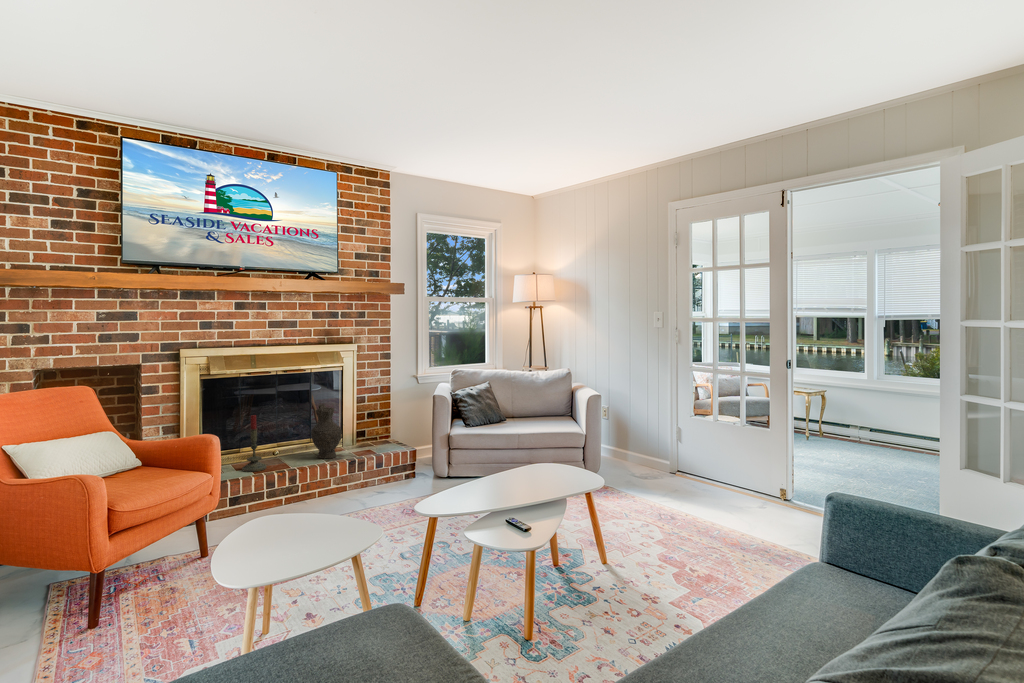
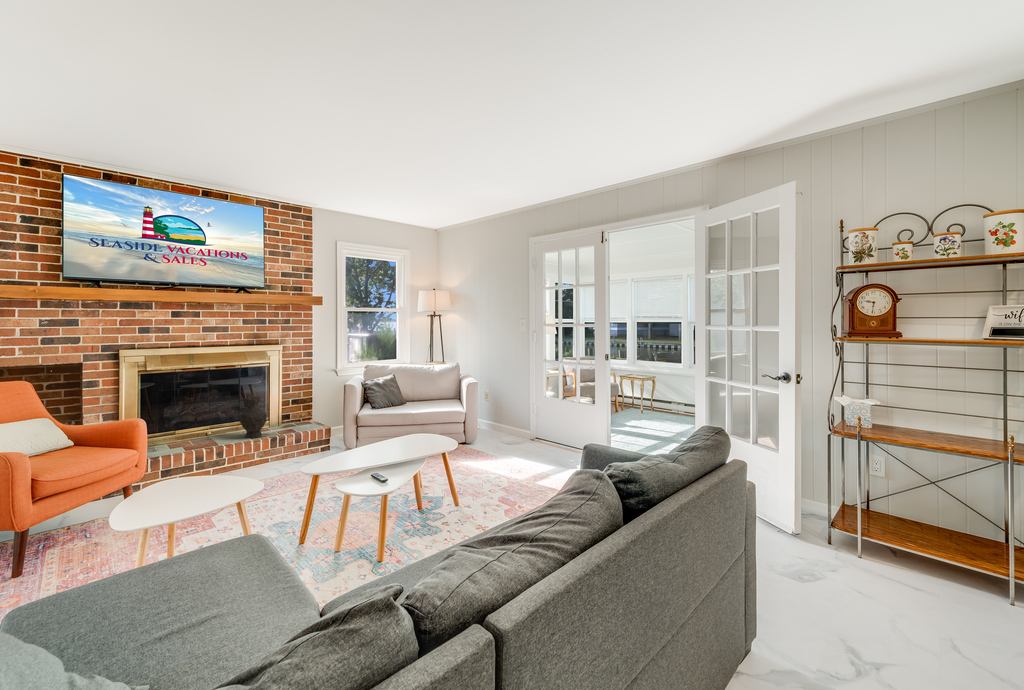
candle: present [242,415,266,472] -> none [176,402,198,450]

